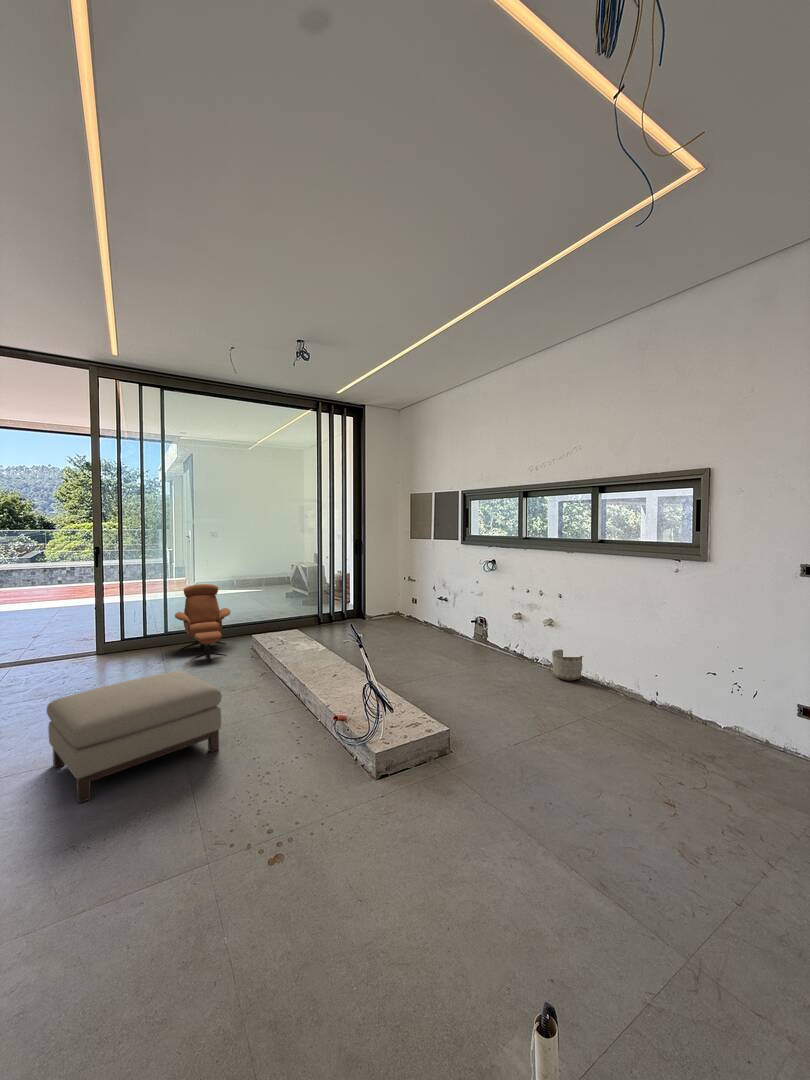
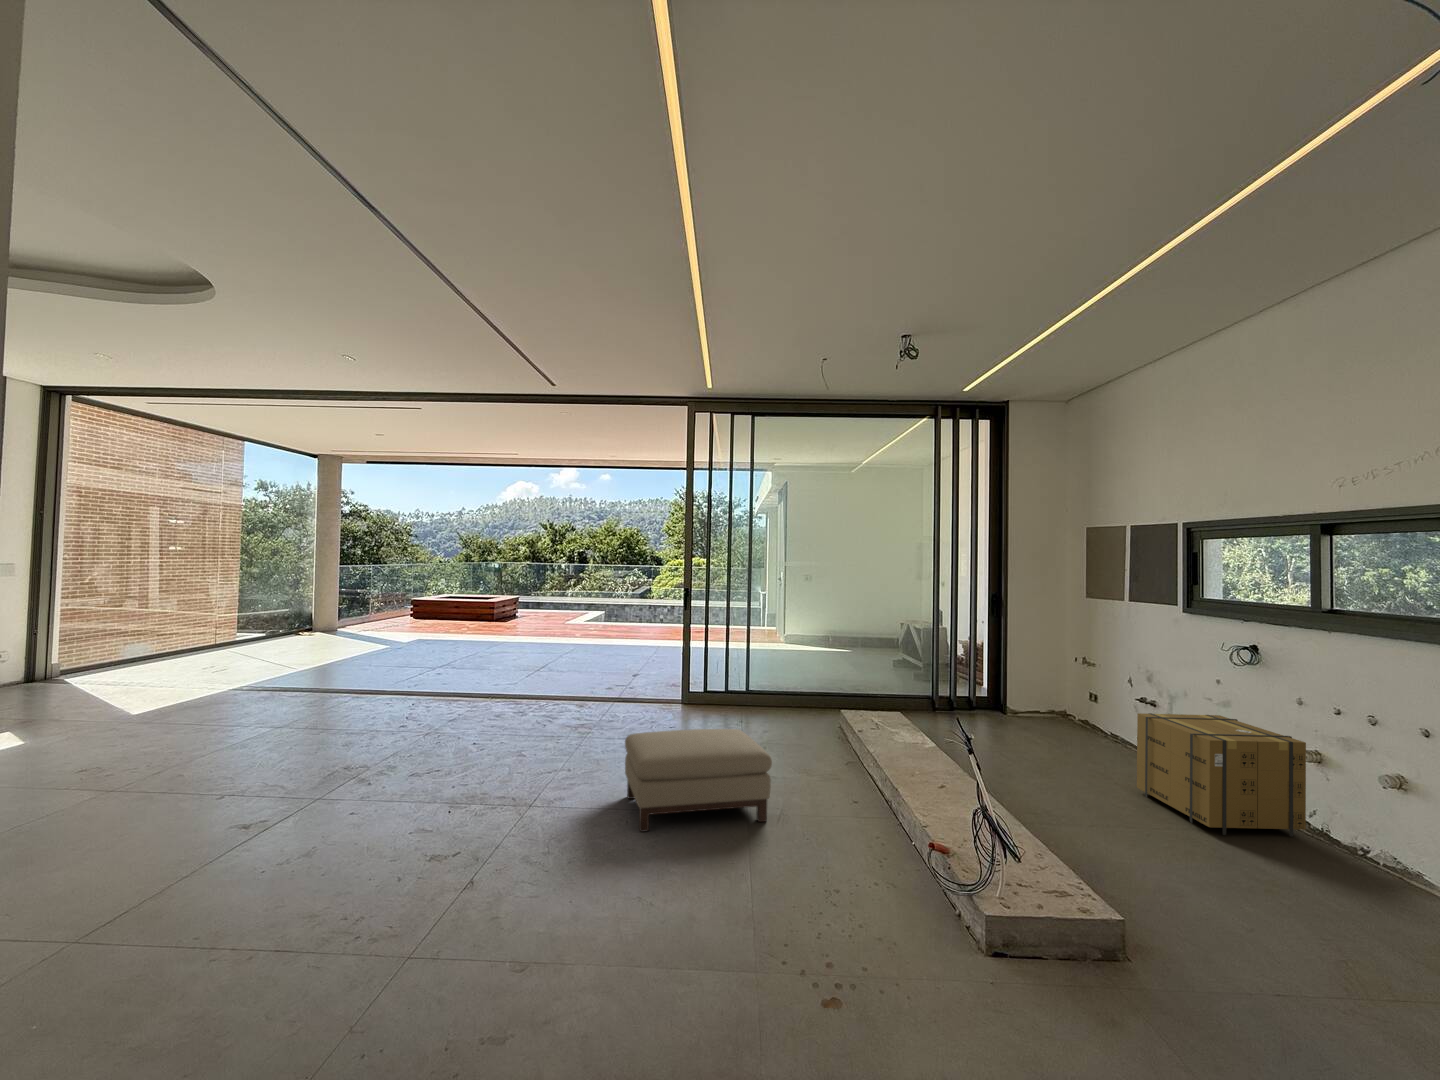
lounge chair: present [175,584,231,662] -> none [756,639,817,733]
cardboard box: none [460,603,546,674] -> present [1137,713,1306,836]
planter: present [552,649,583,681] -> none [1306,811,1376,871]

